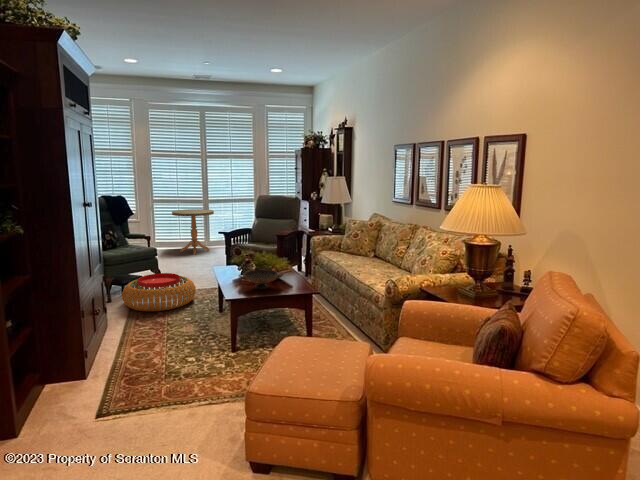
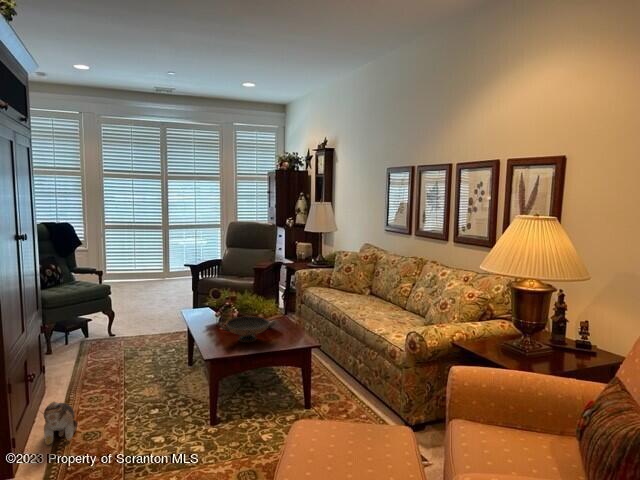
side table: present [172,209,214,254] -> none [126,236,176,288]
pouf: present [122,273,196,311] -> none [65,317,158,367]
plush toy: none [103,328,132,361] -> present [41,402,78,445]

